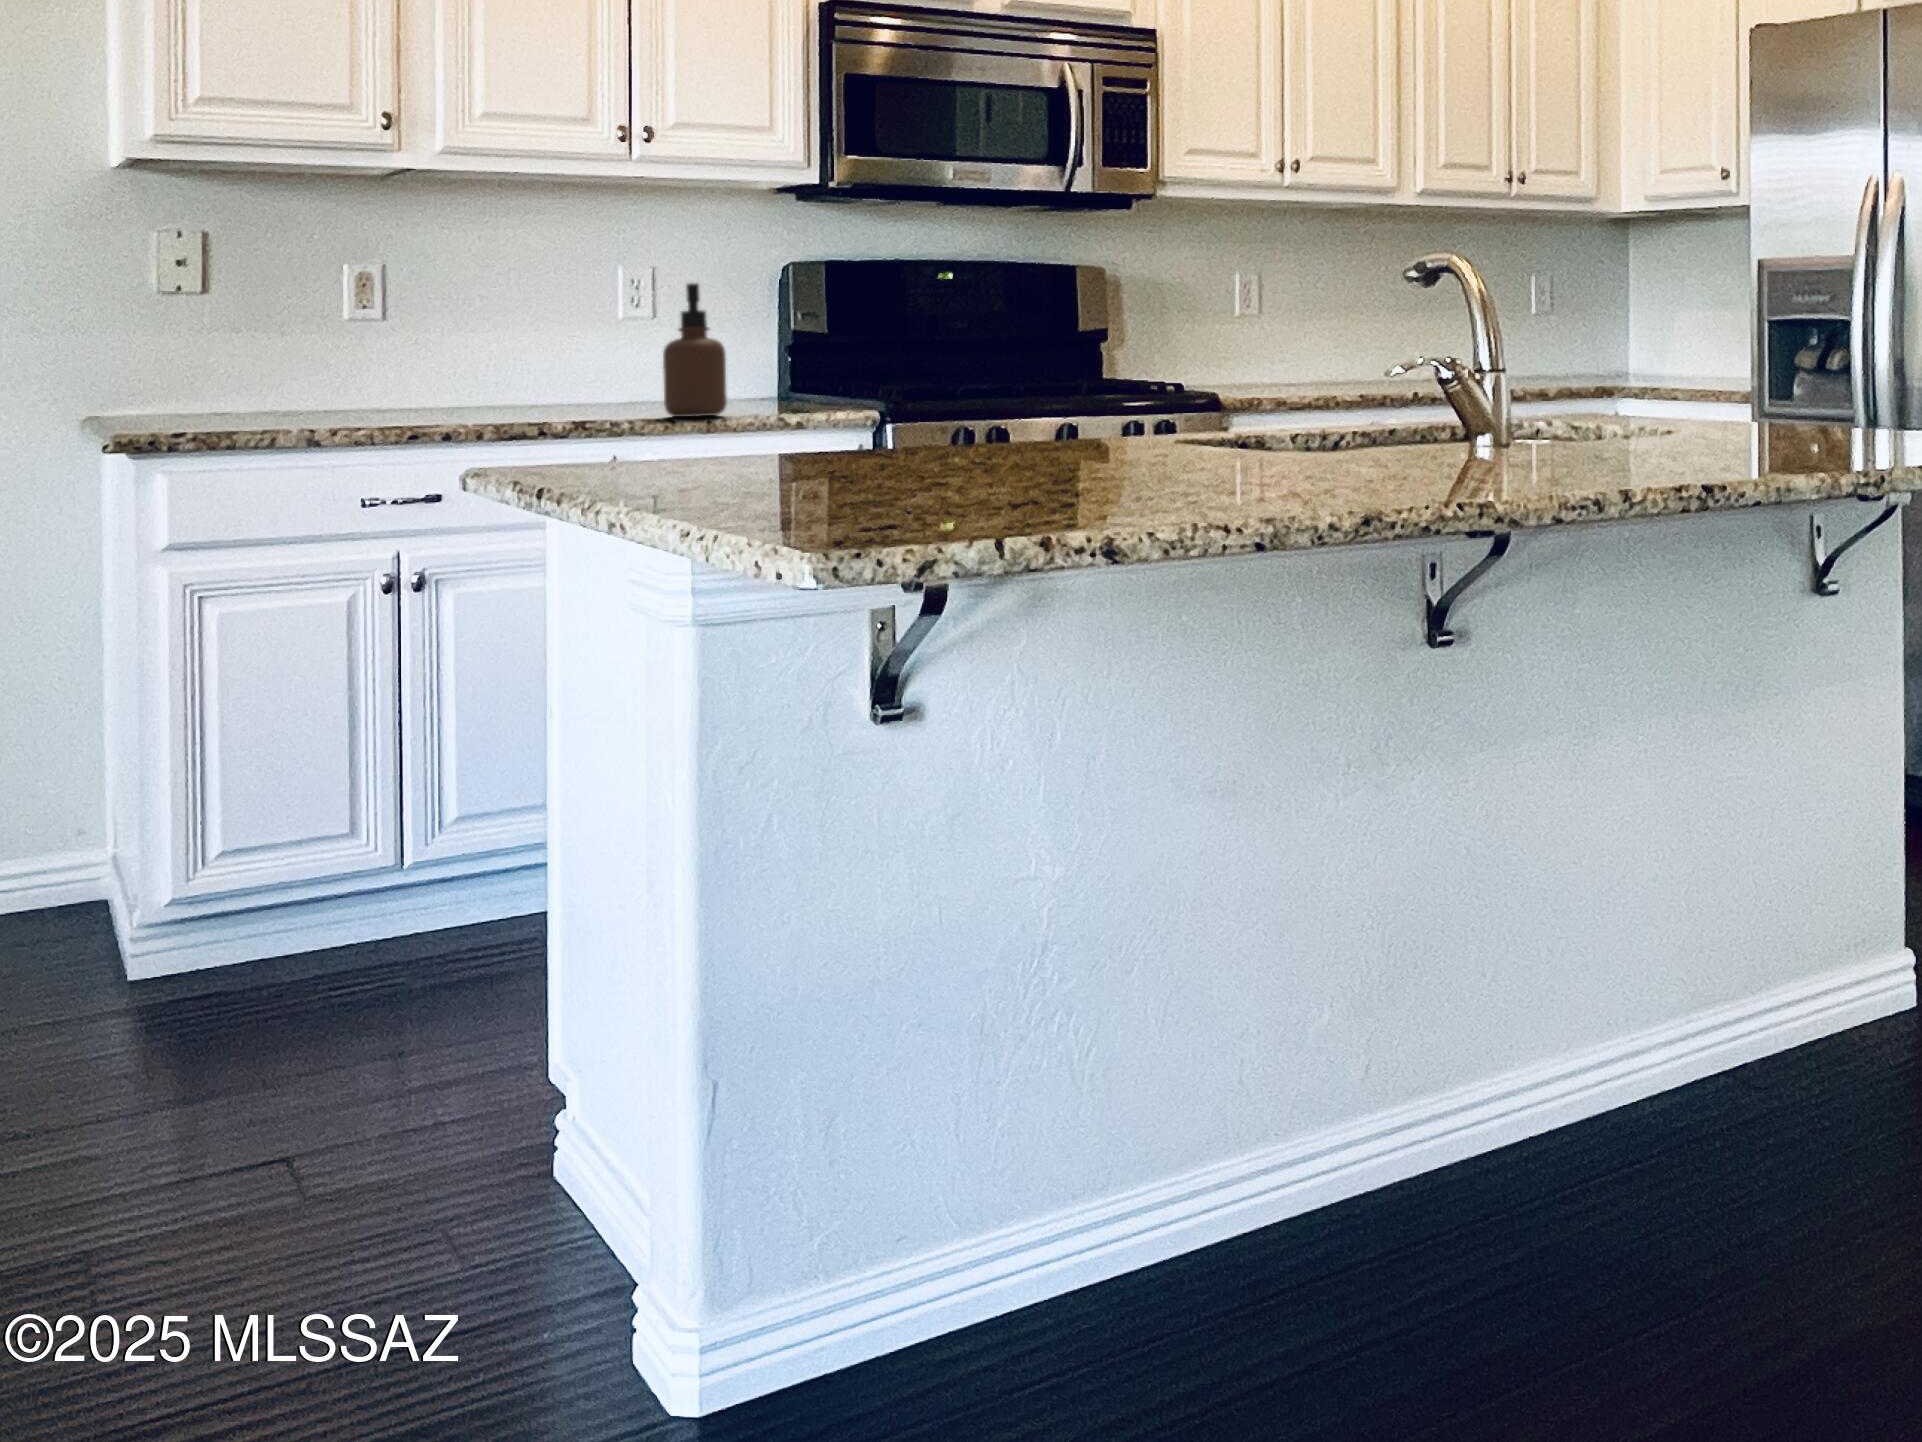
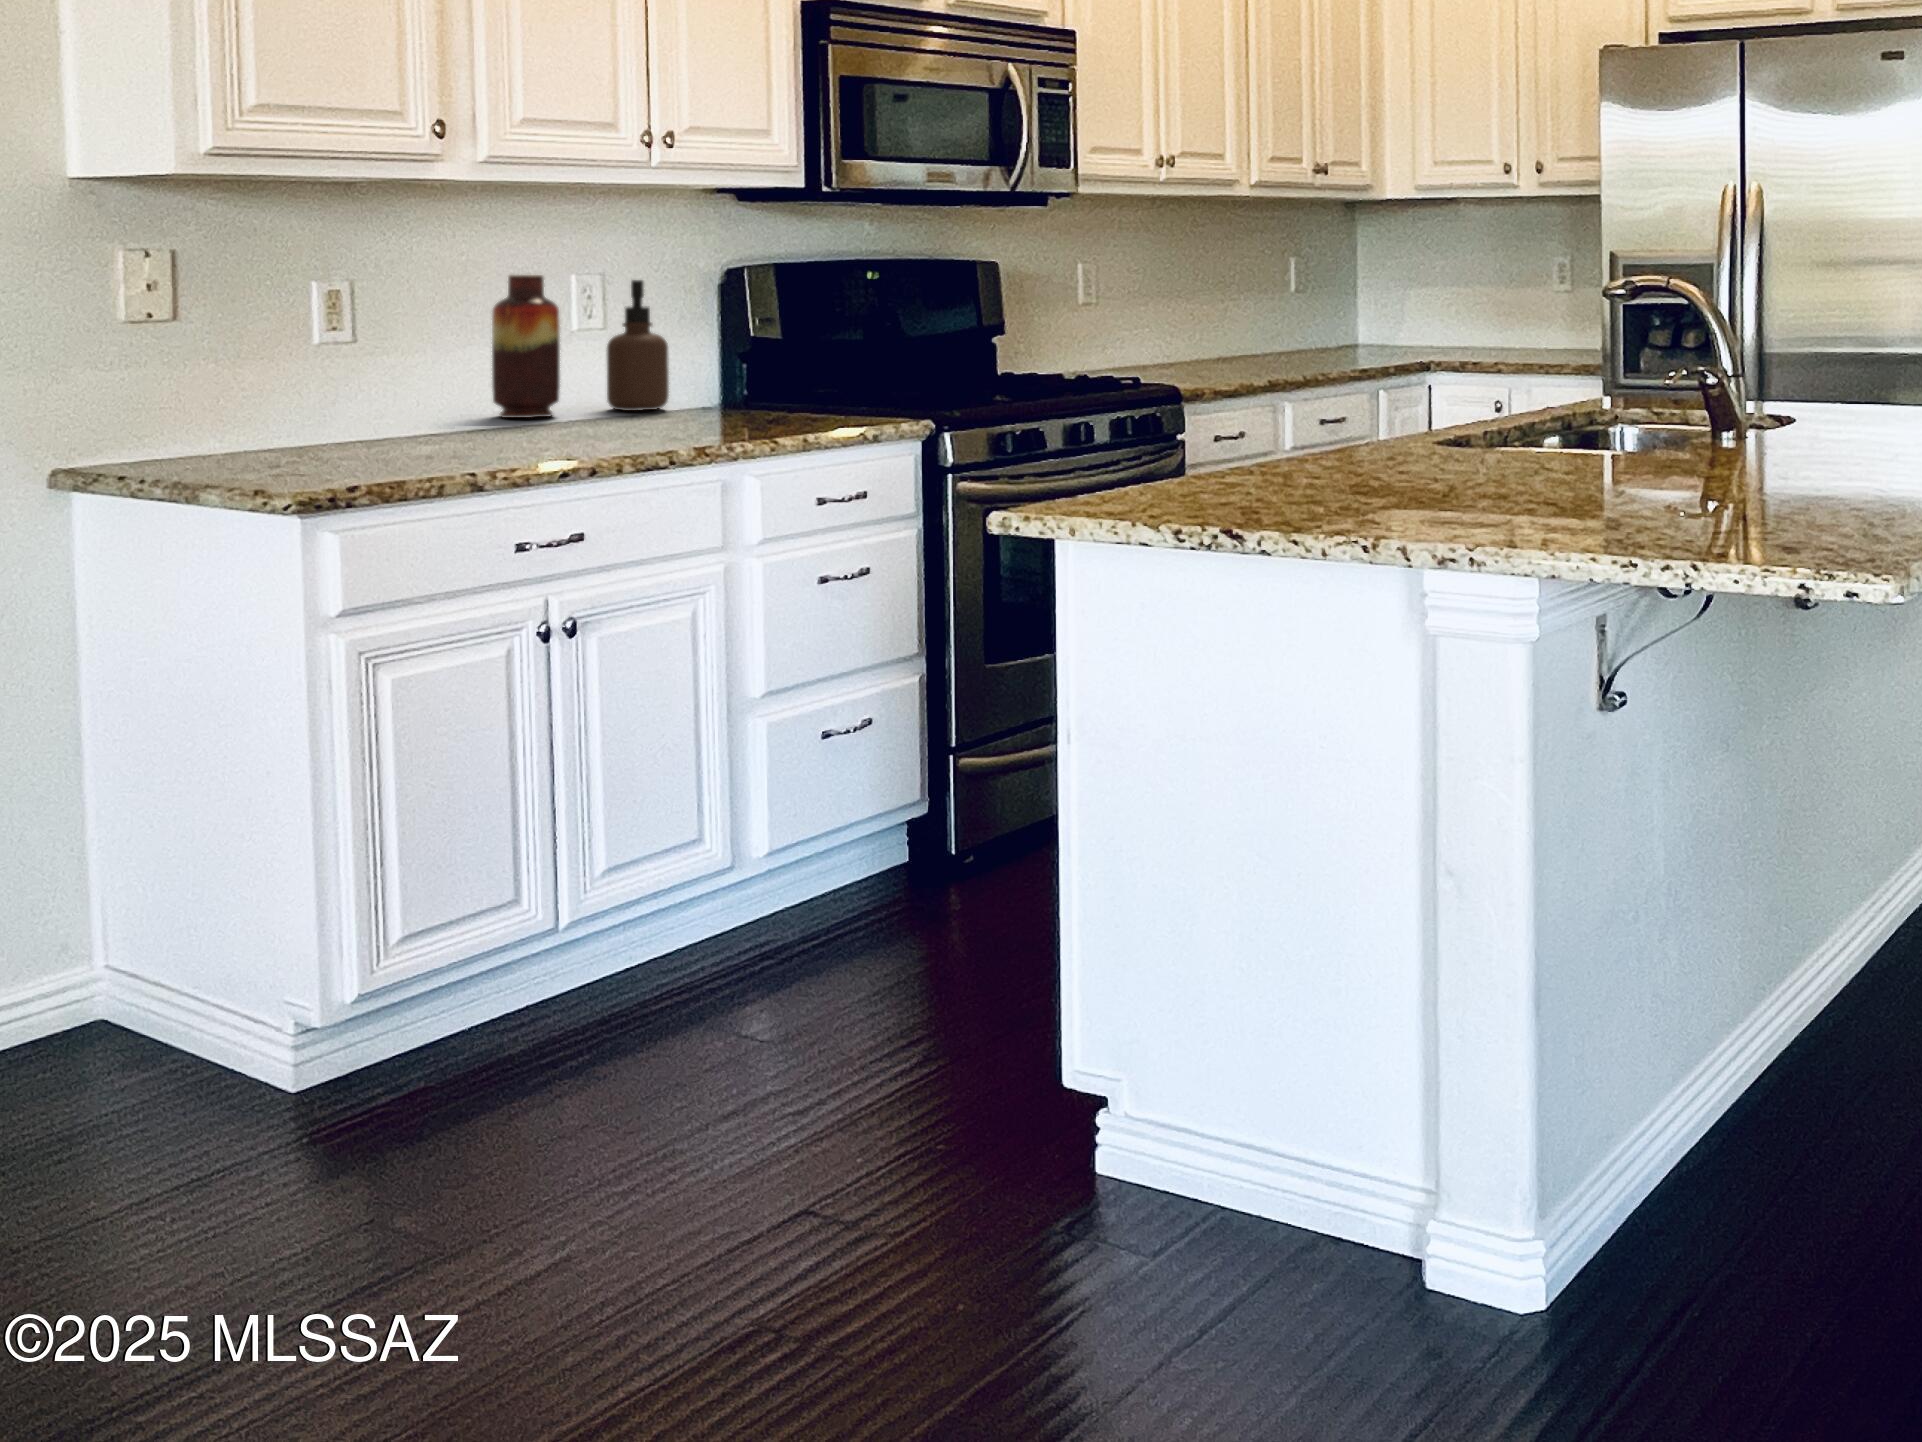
vase: none [546,278,614,424] -> present [492,275,560,418]

